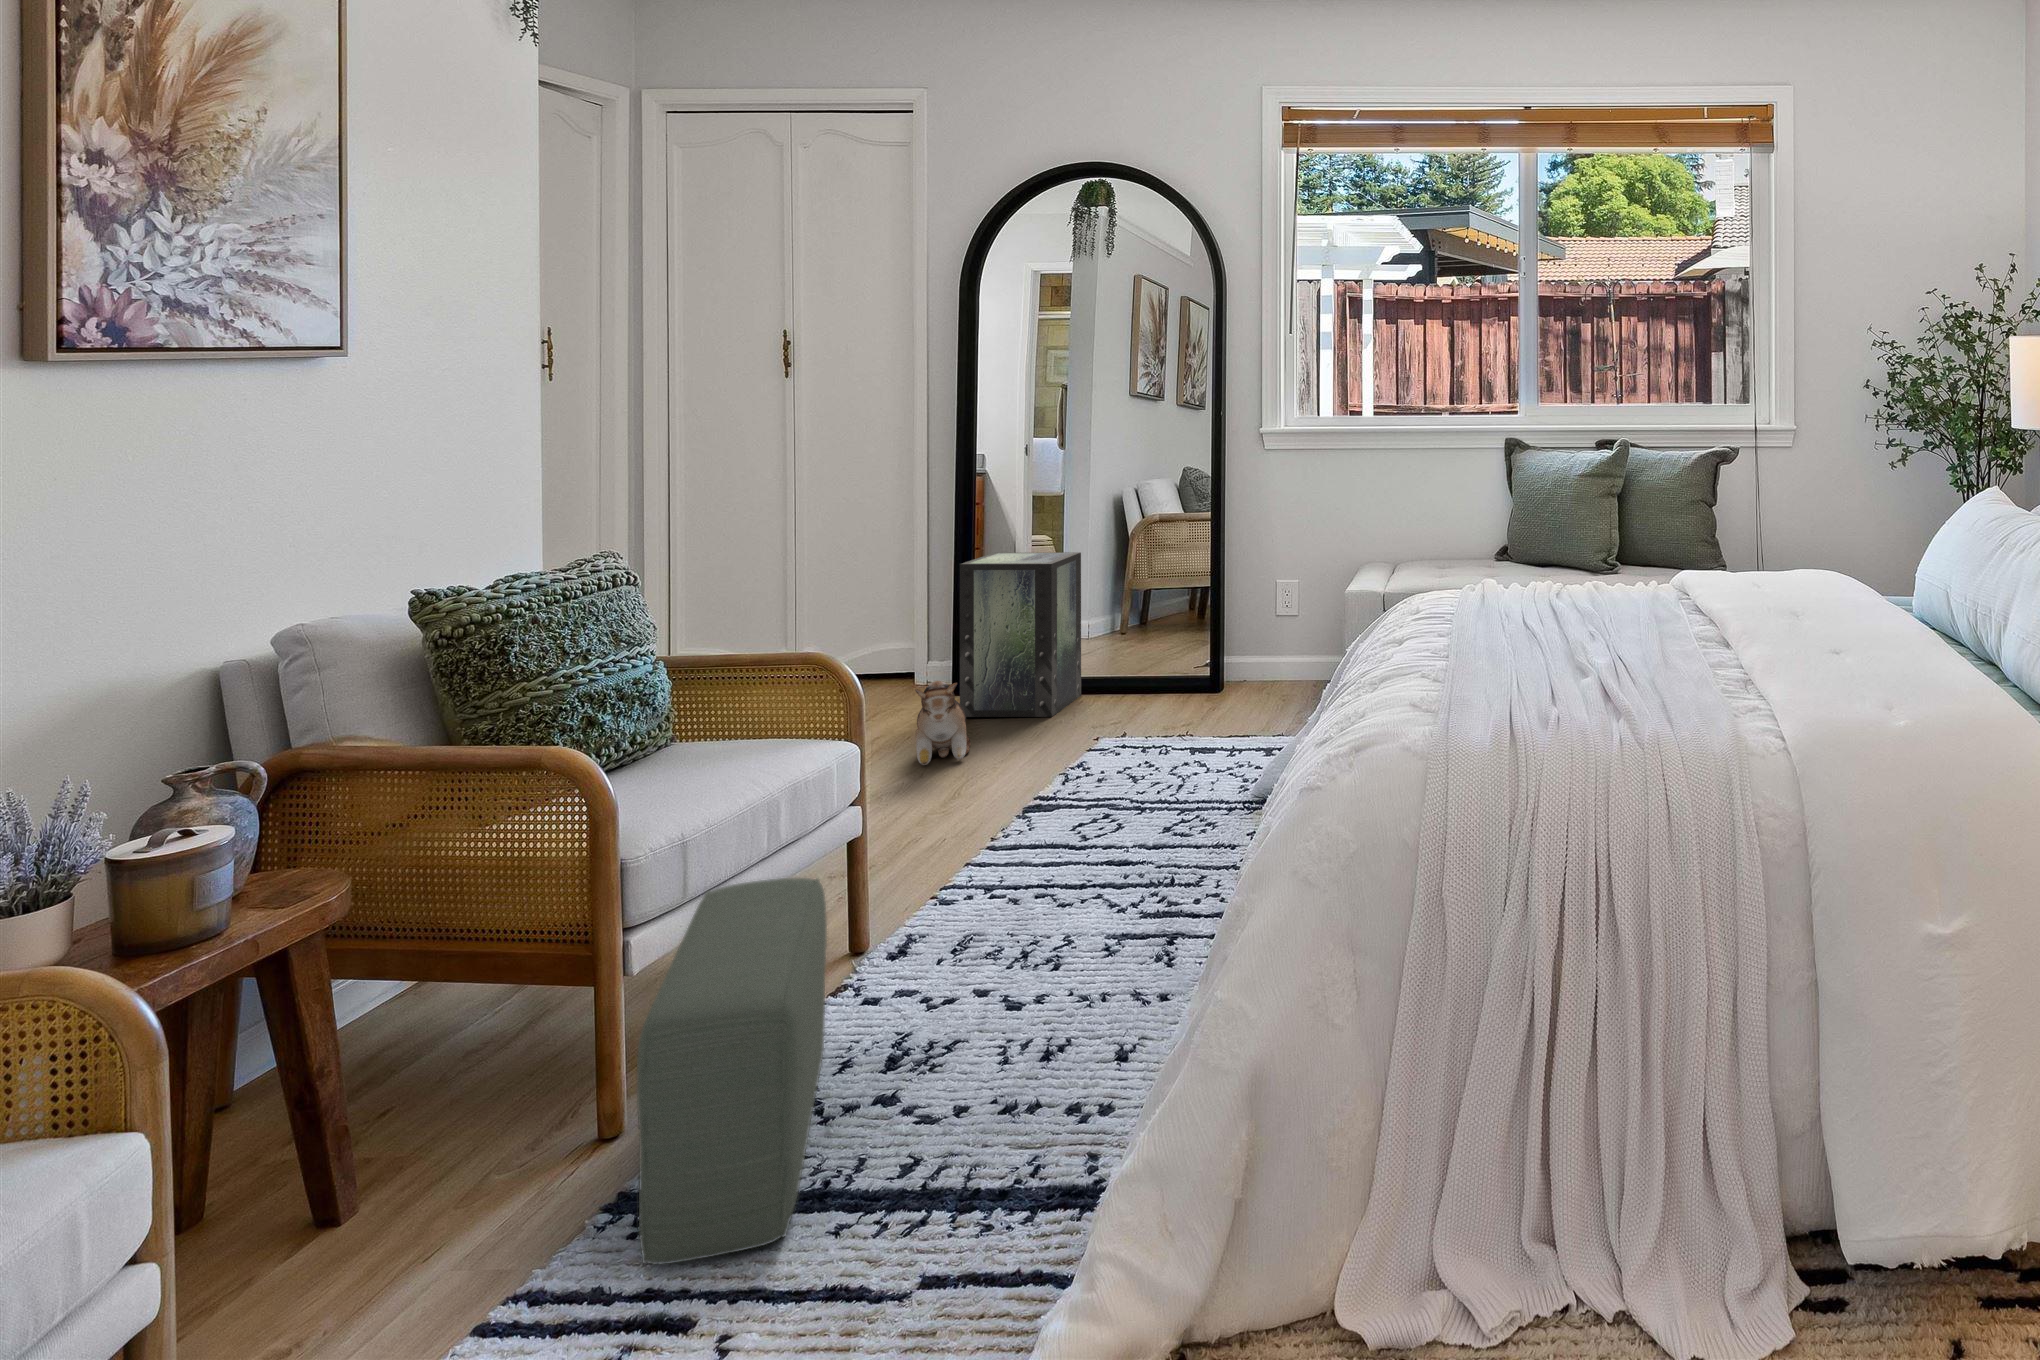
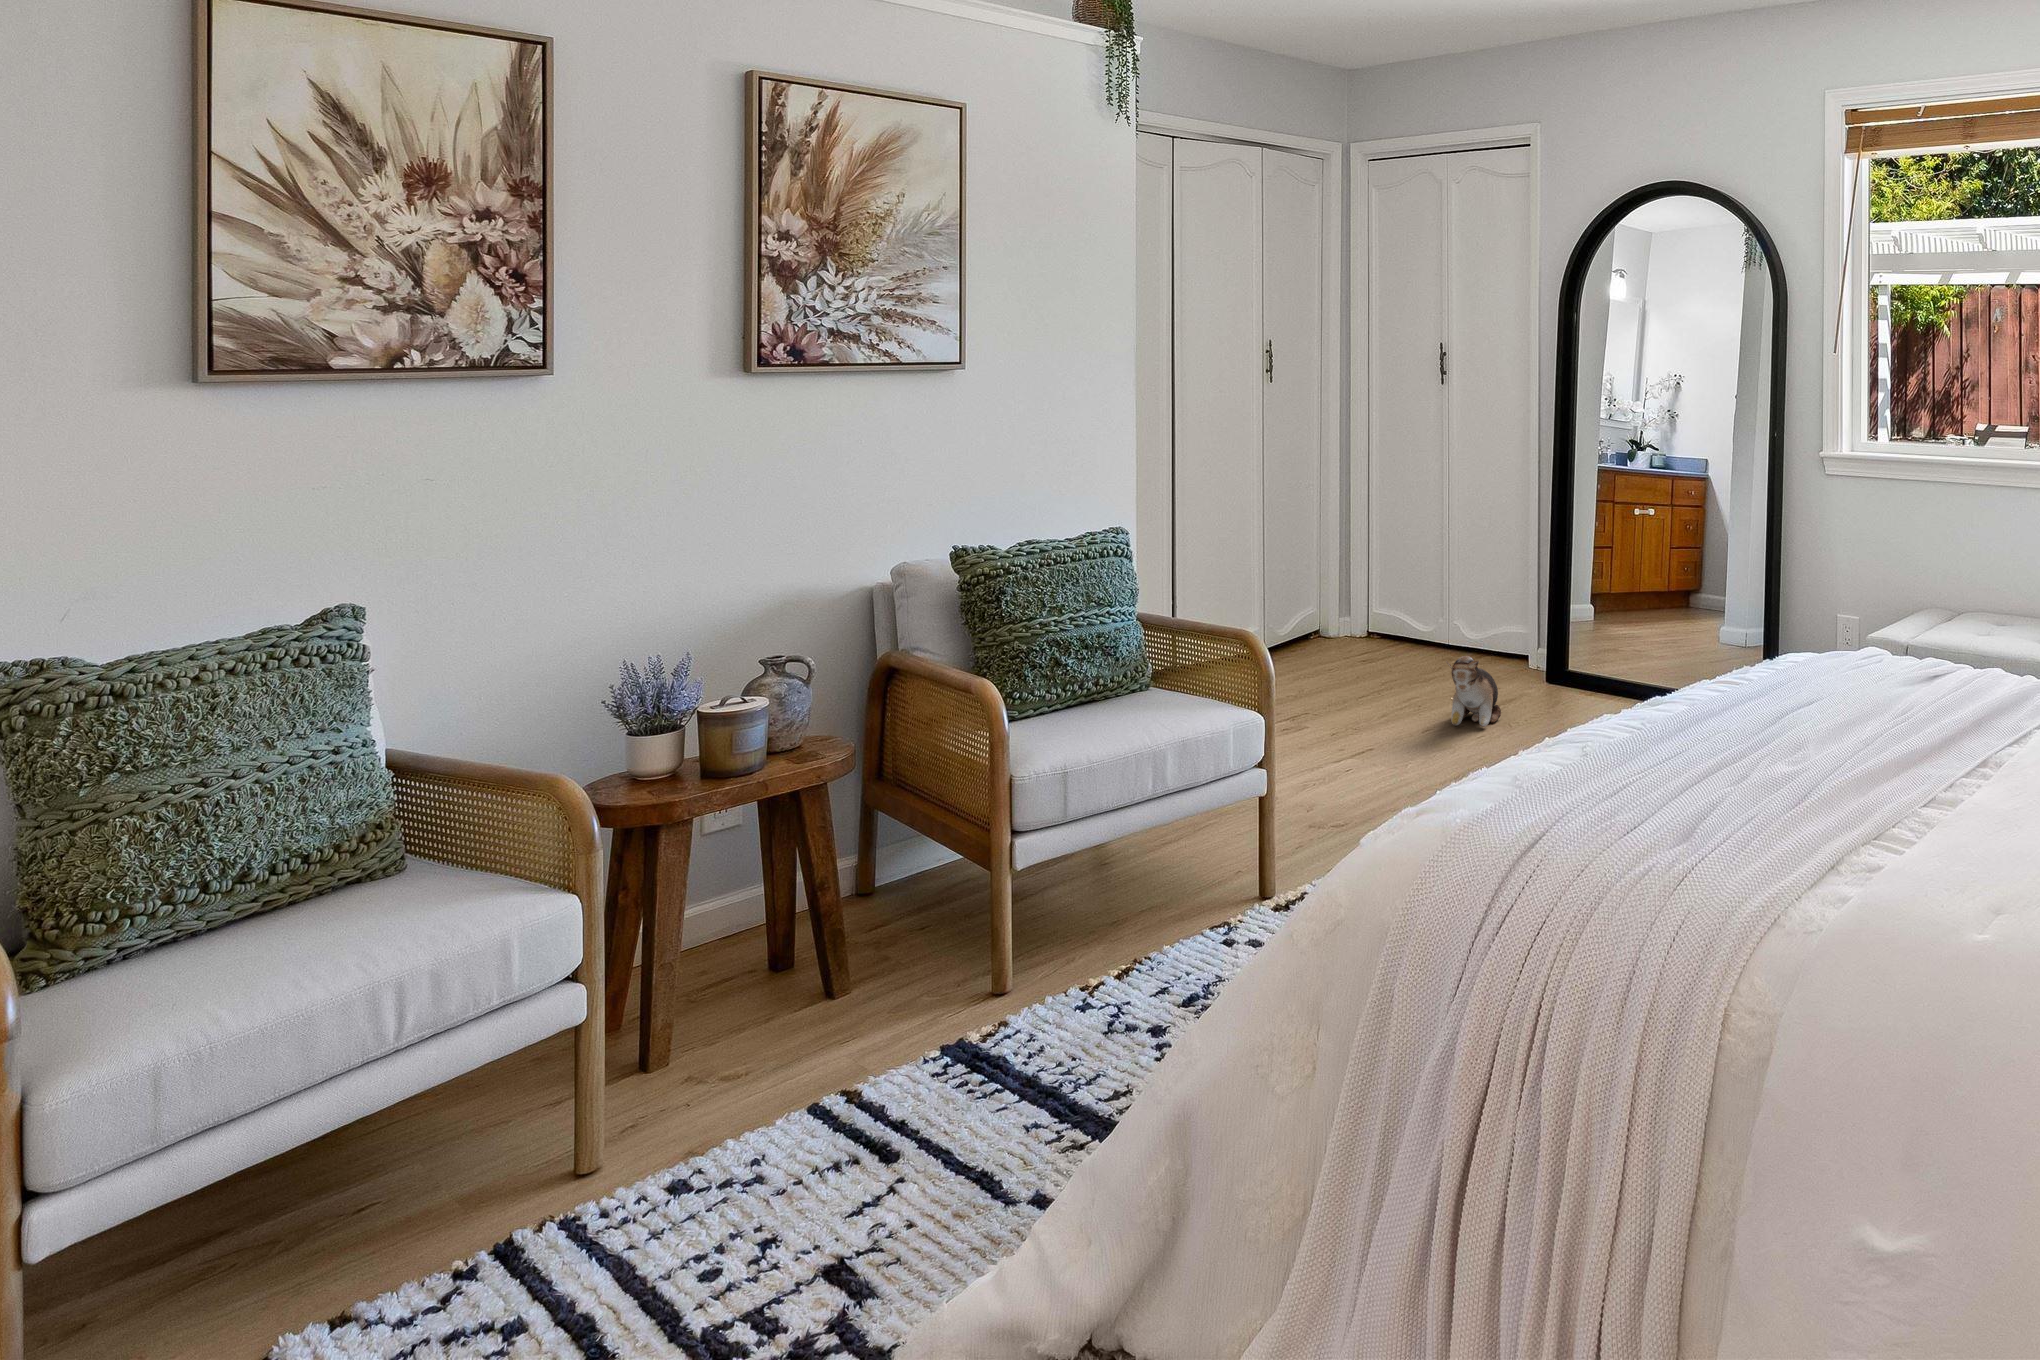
storage box: present [960,552,1081,717] -> none [1519,546,1635,701]
pouf: present [637,878,827,1265] -> none [912,814,1172,1118]

